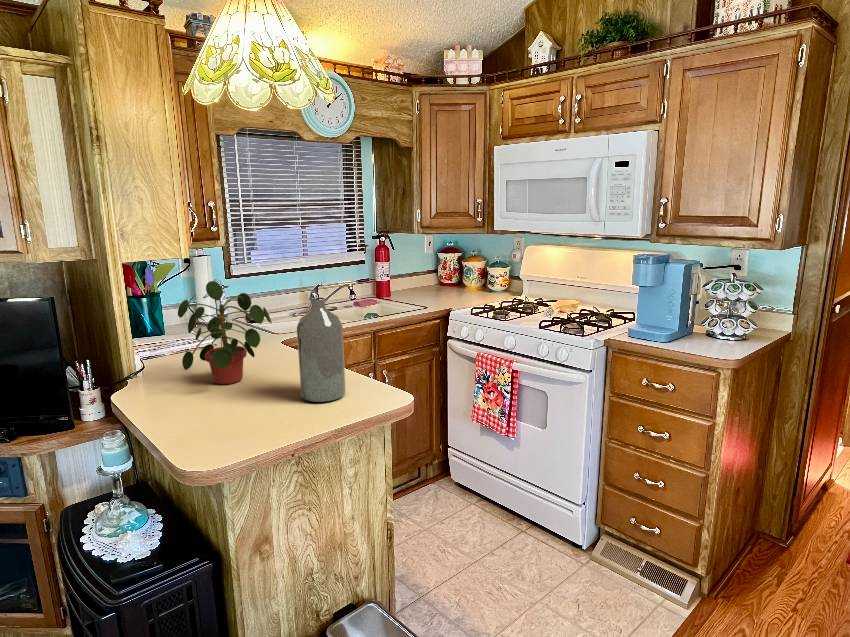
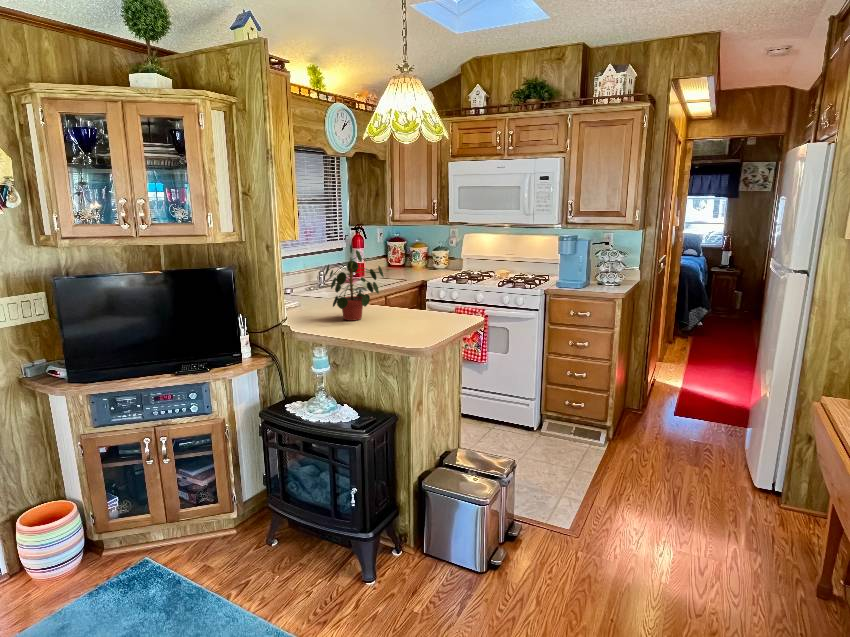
bottle: present [297,298,346,402] -> none [418,258,445,322]

